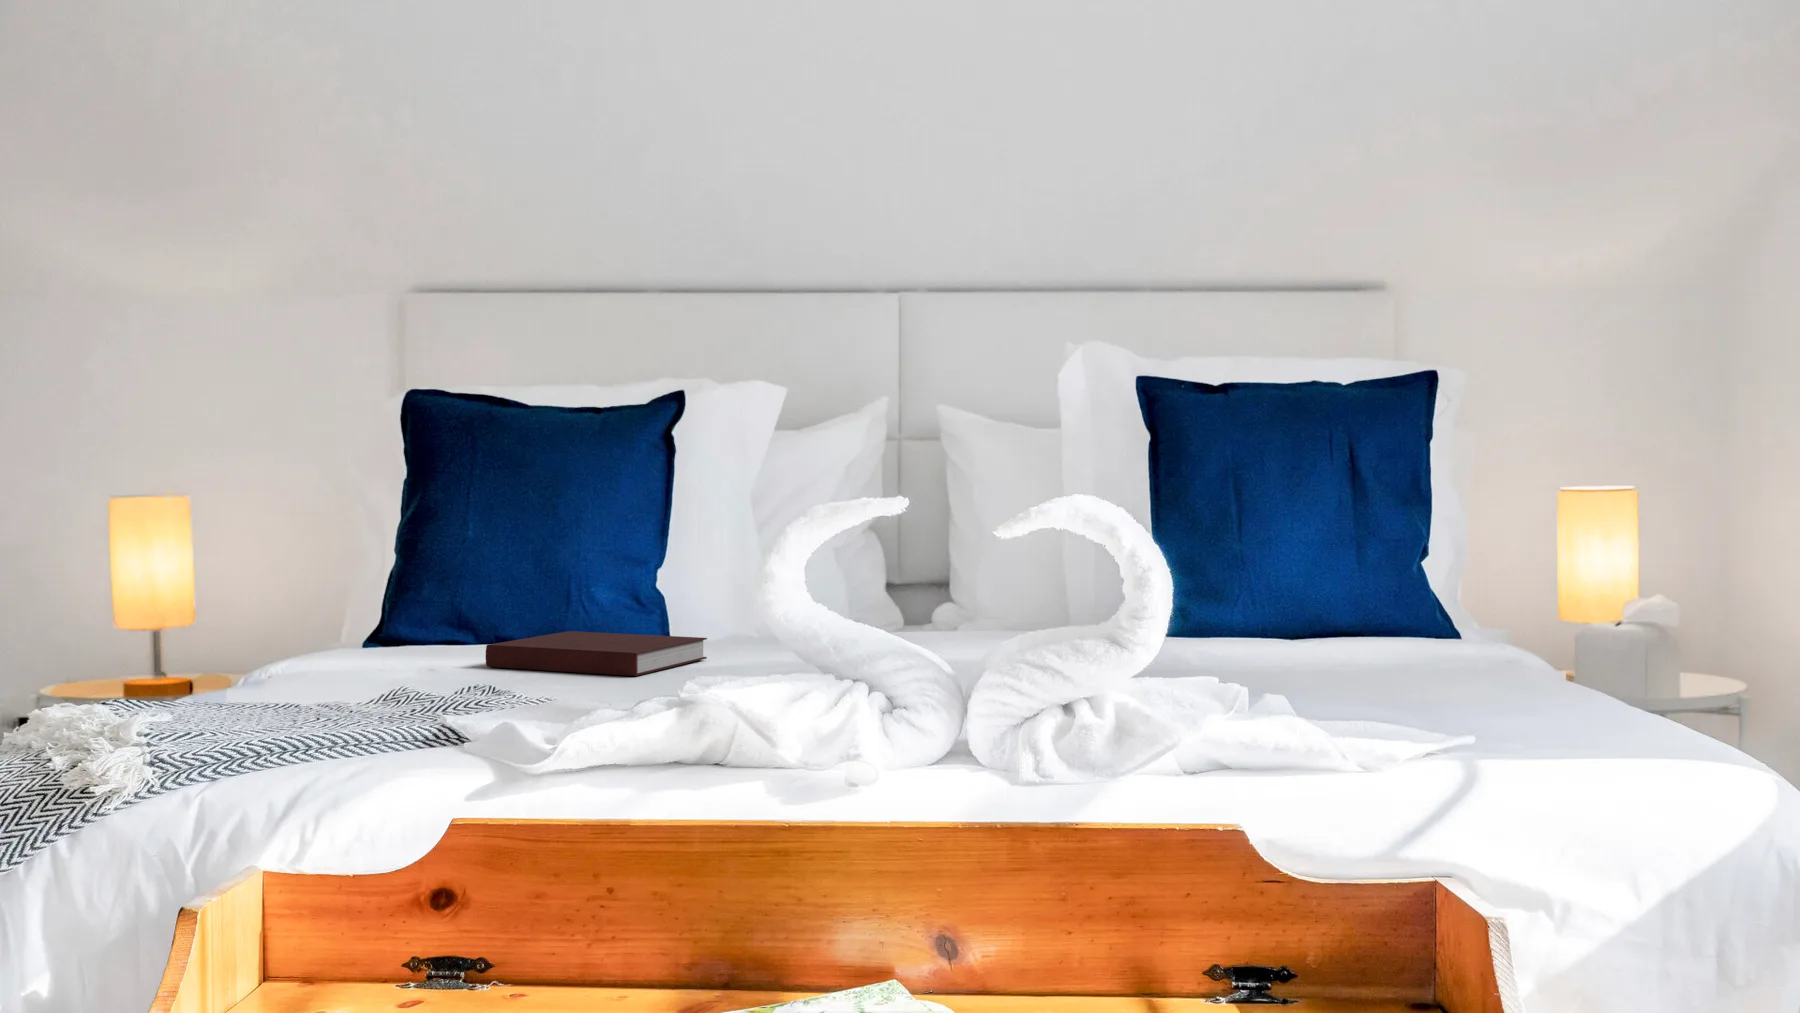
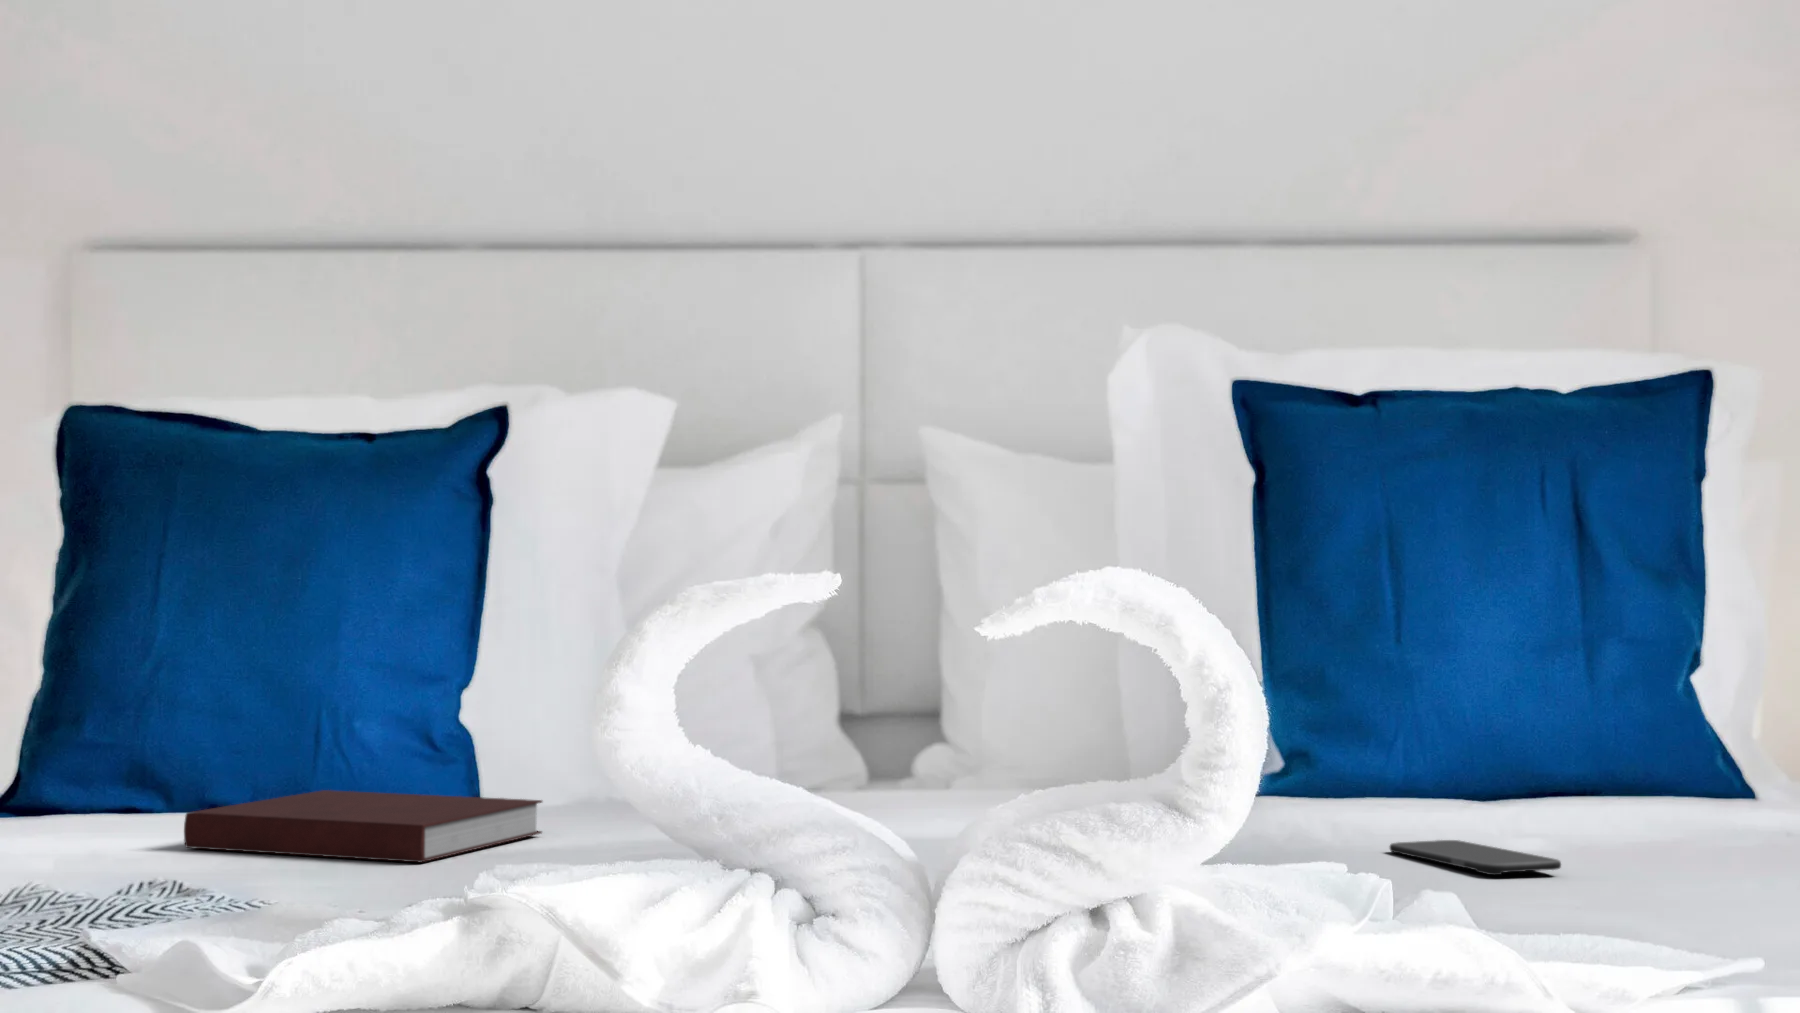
smartphone: none [1238,664,1346,686] -> present [1390,840,1561,875]

